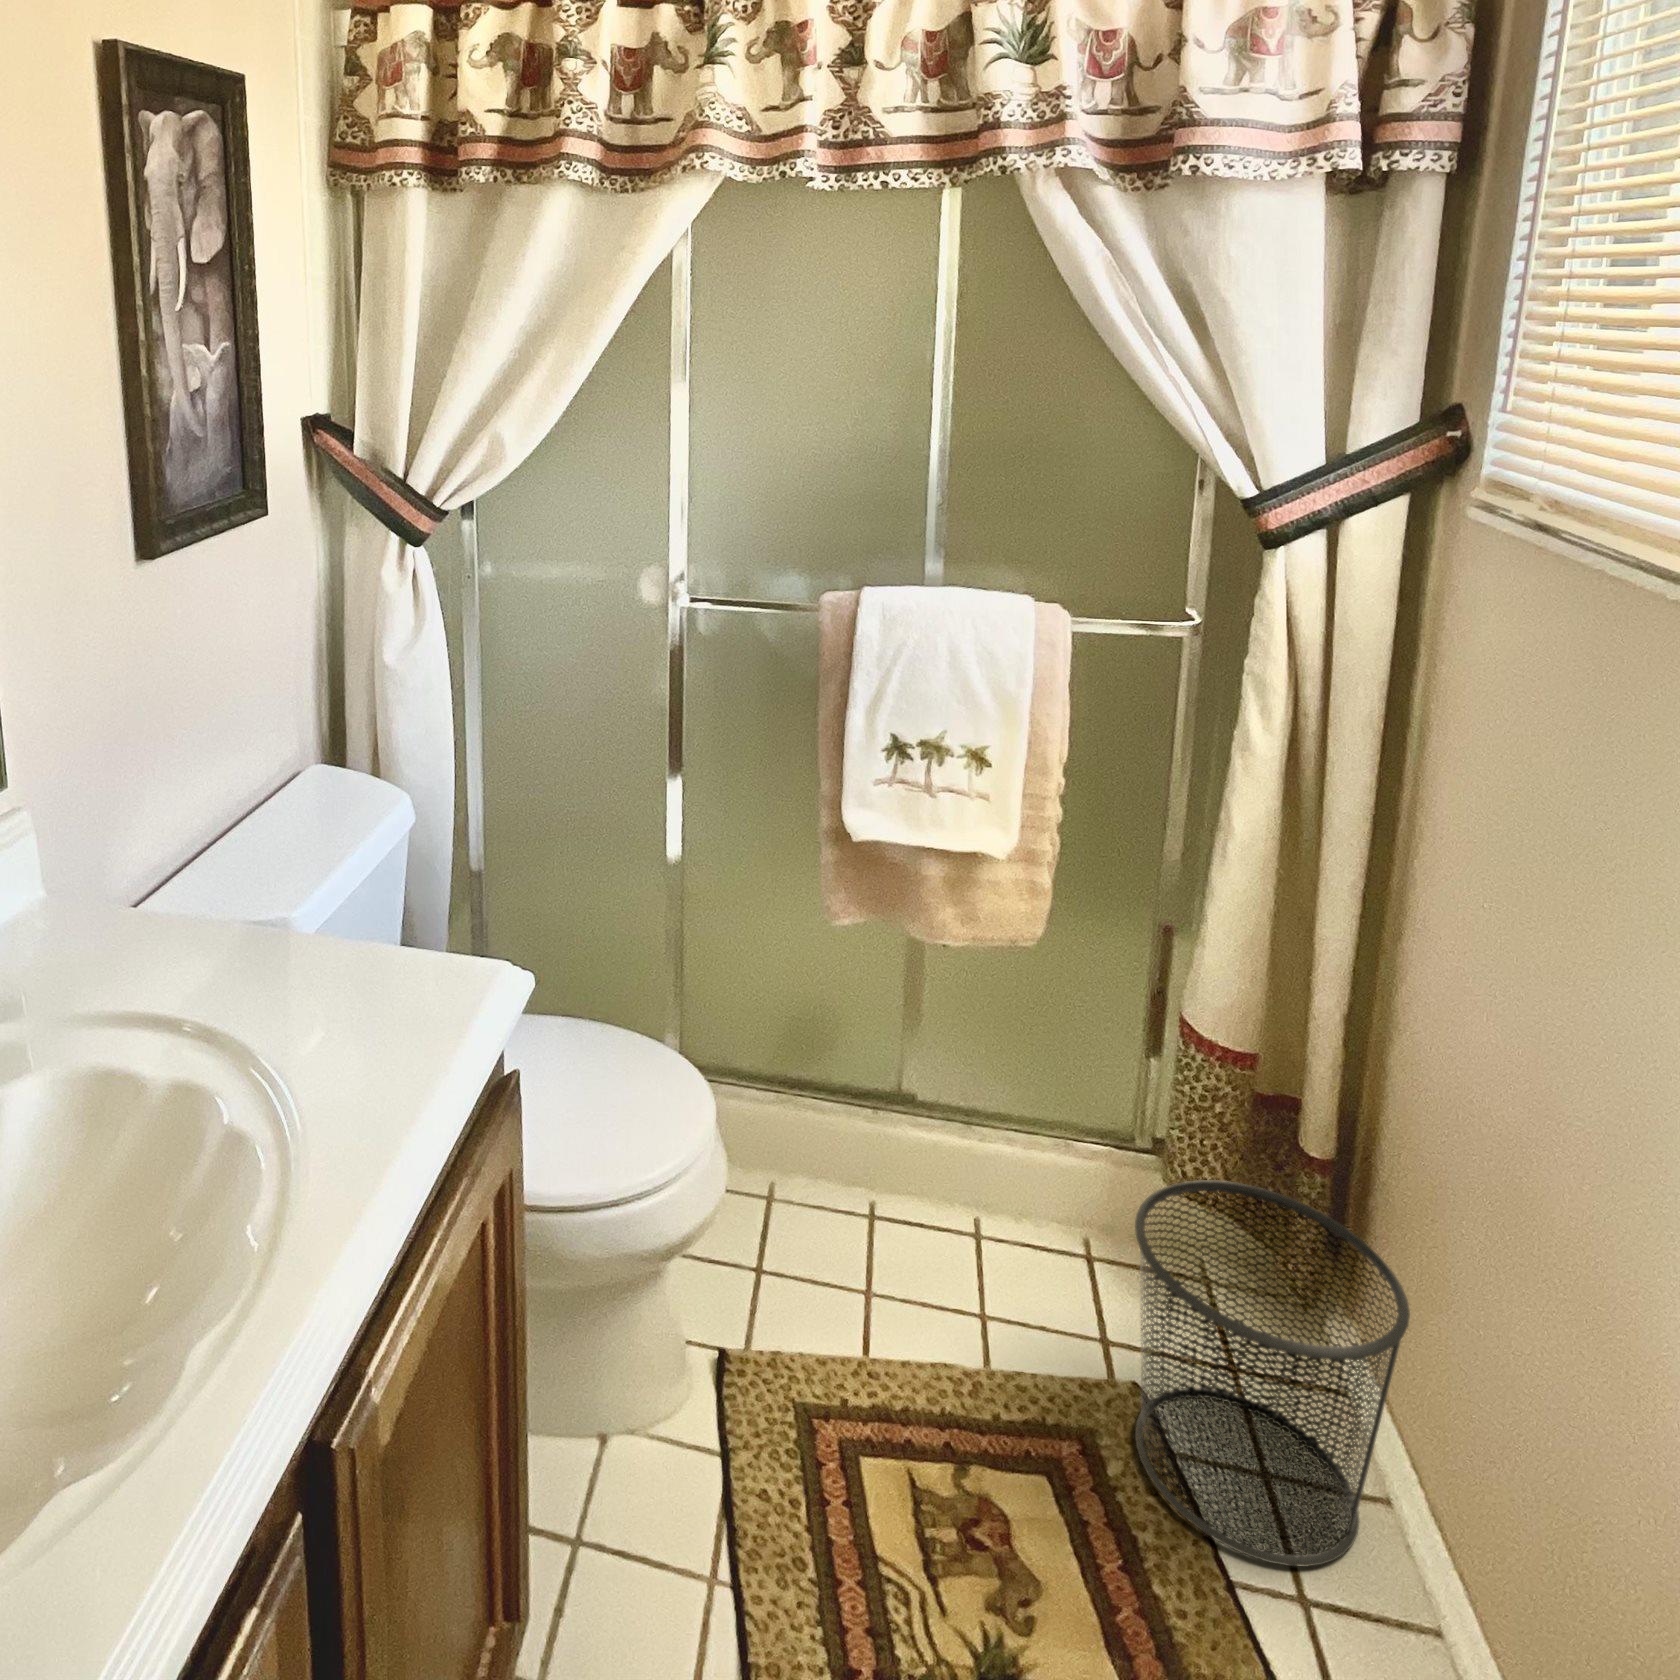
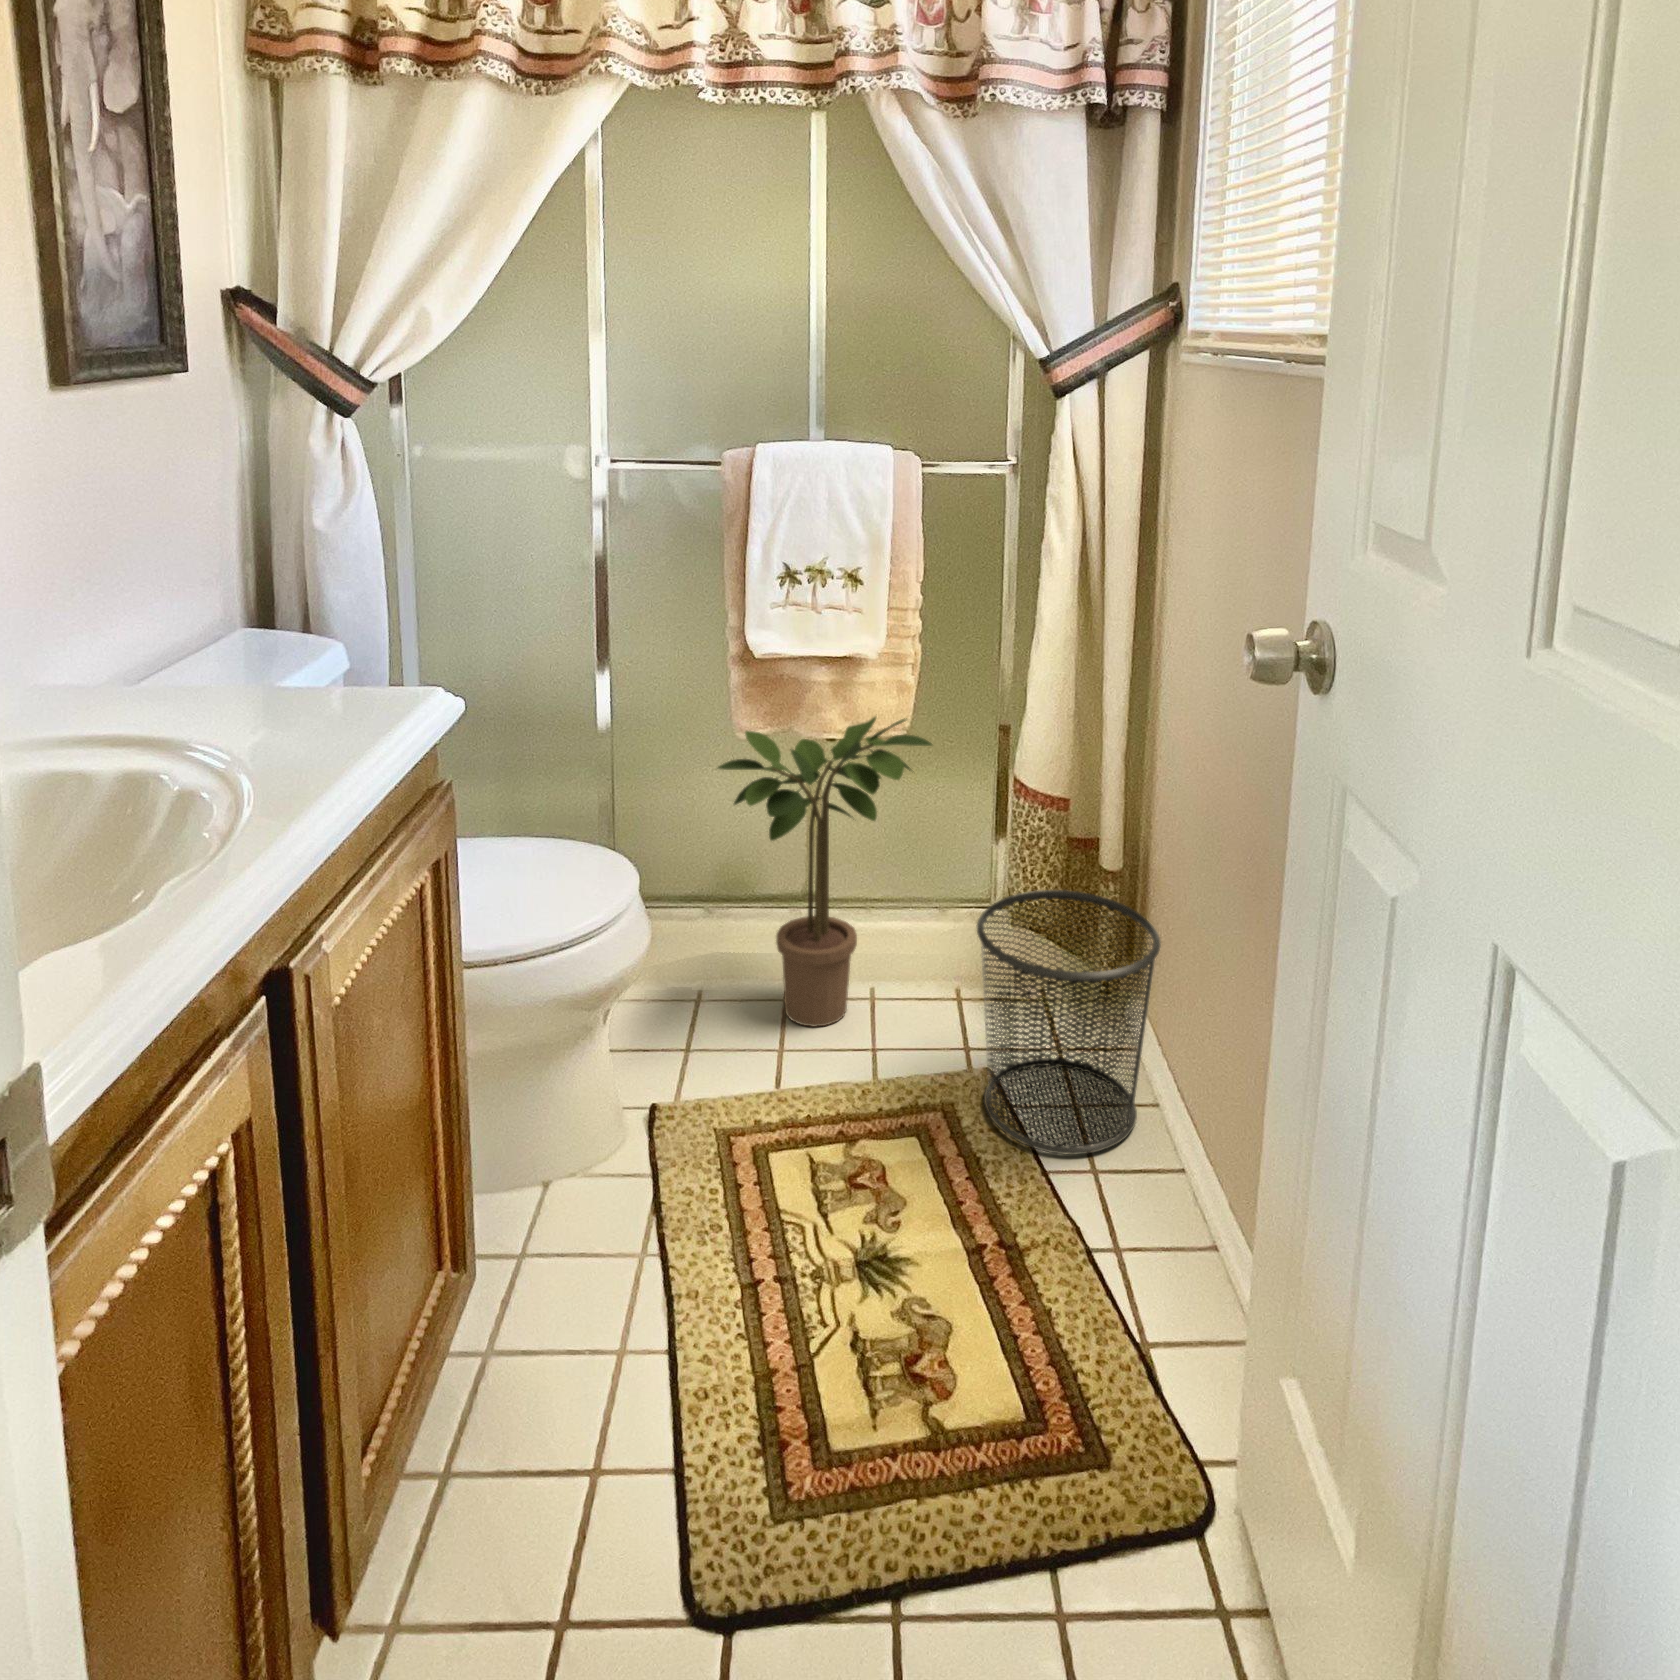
potted plant: none [798,905,1071,1274] -> present [718,717,932,1026]

